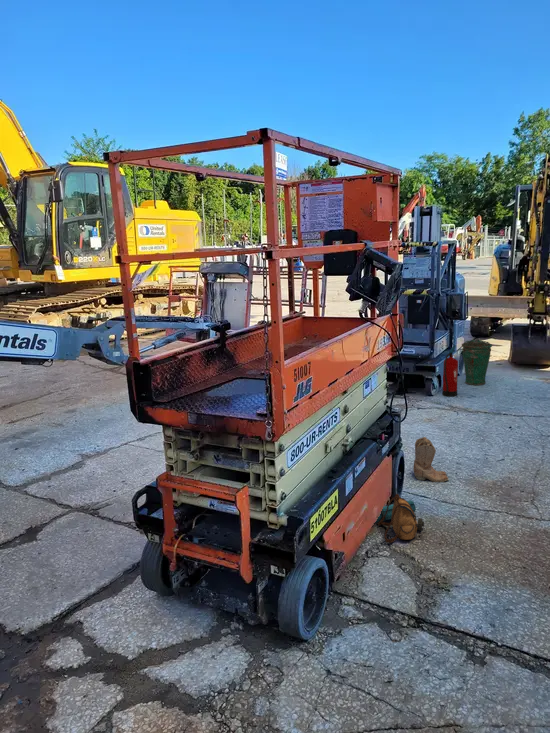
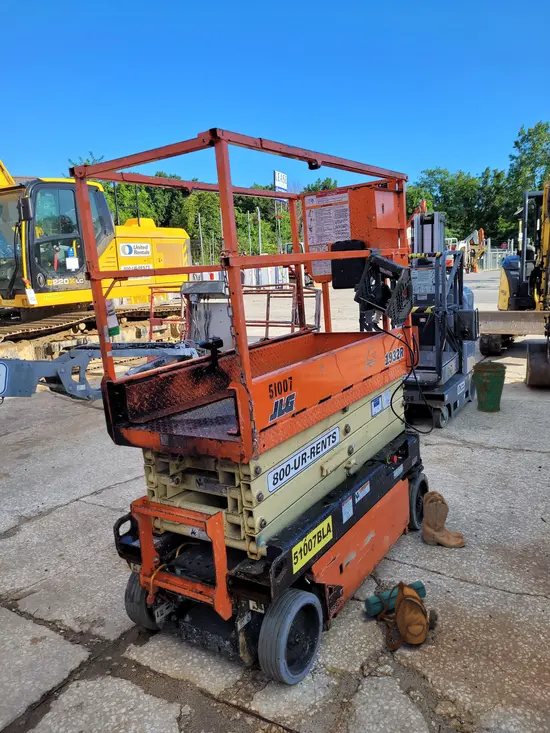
fire extinguisher: present [442,345,458,396] -> none [453,369,469,427]

